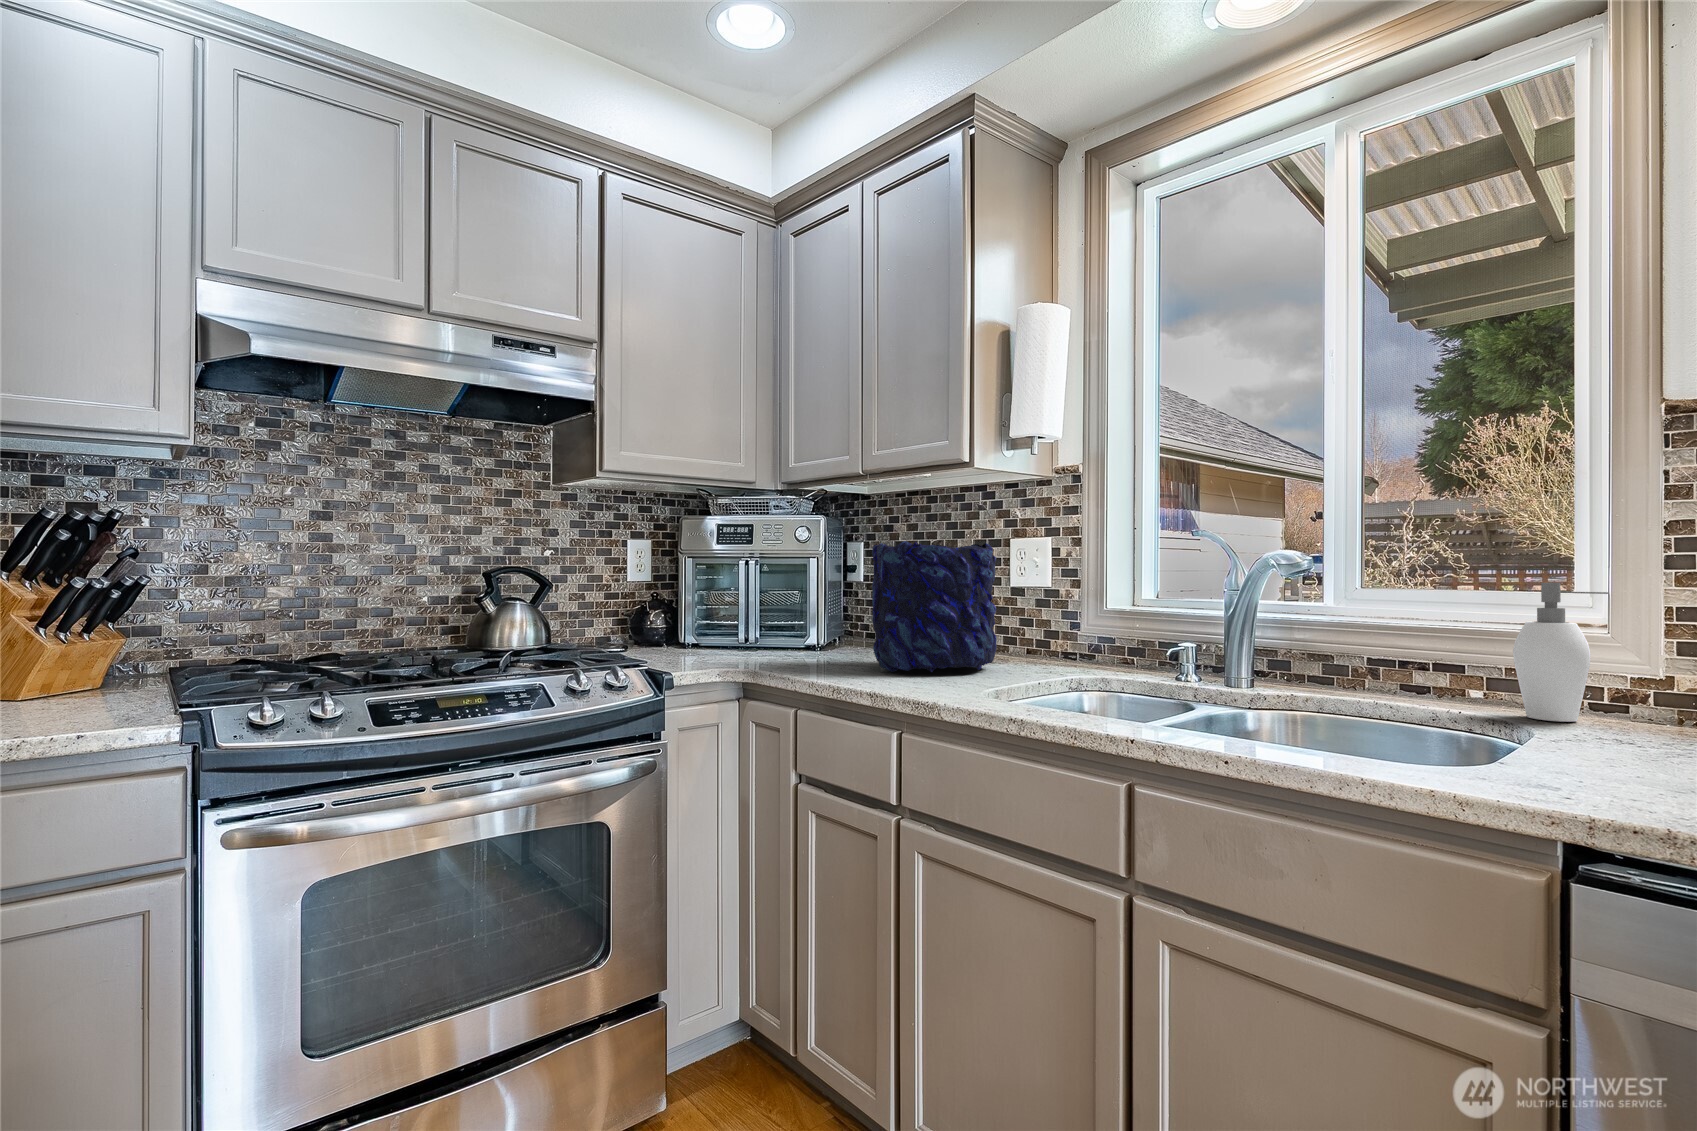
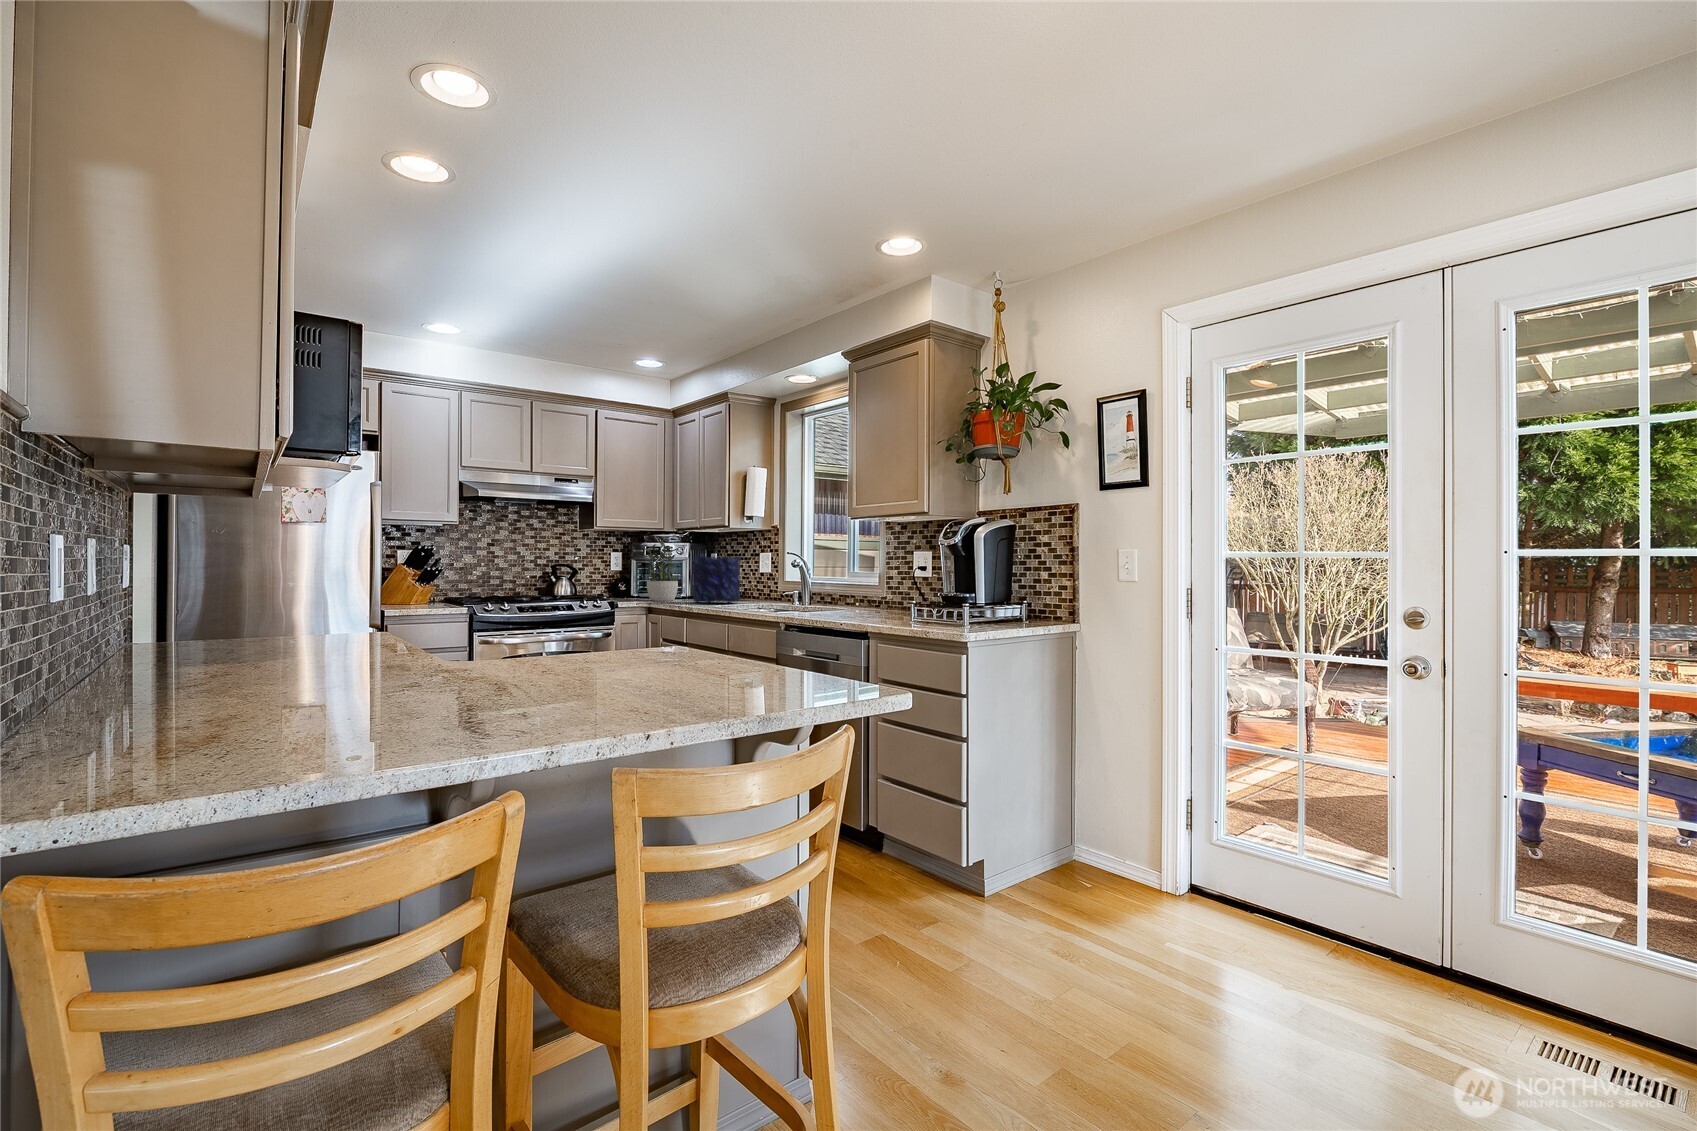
potted plant: none [716,508,801,657] -> present [644,541,678,601]
soap dispenser: present [1513,583,1608,722] -> none [853,571,871,611]

